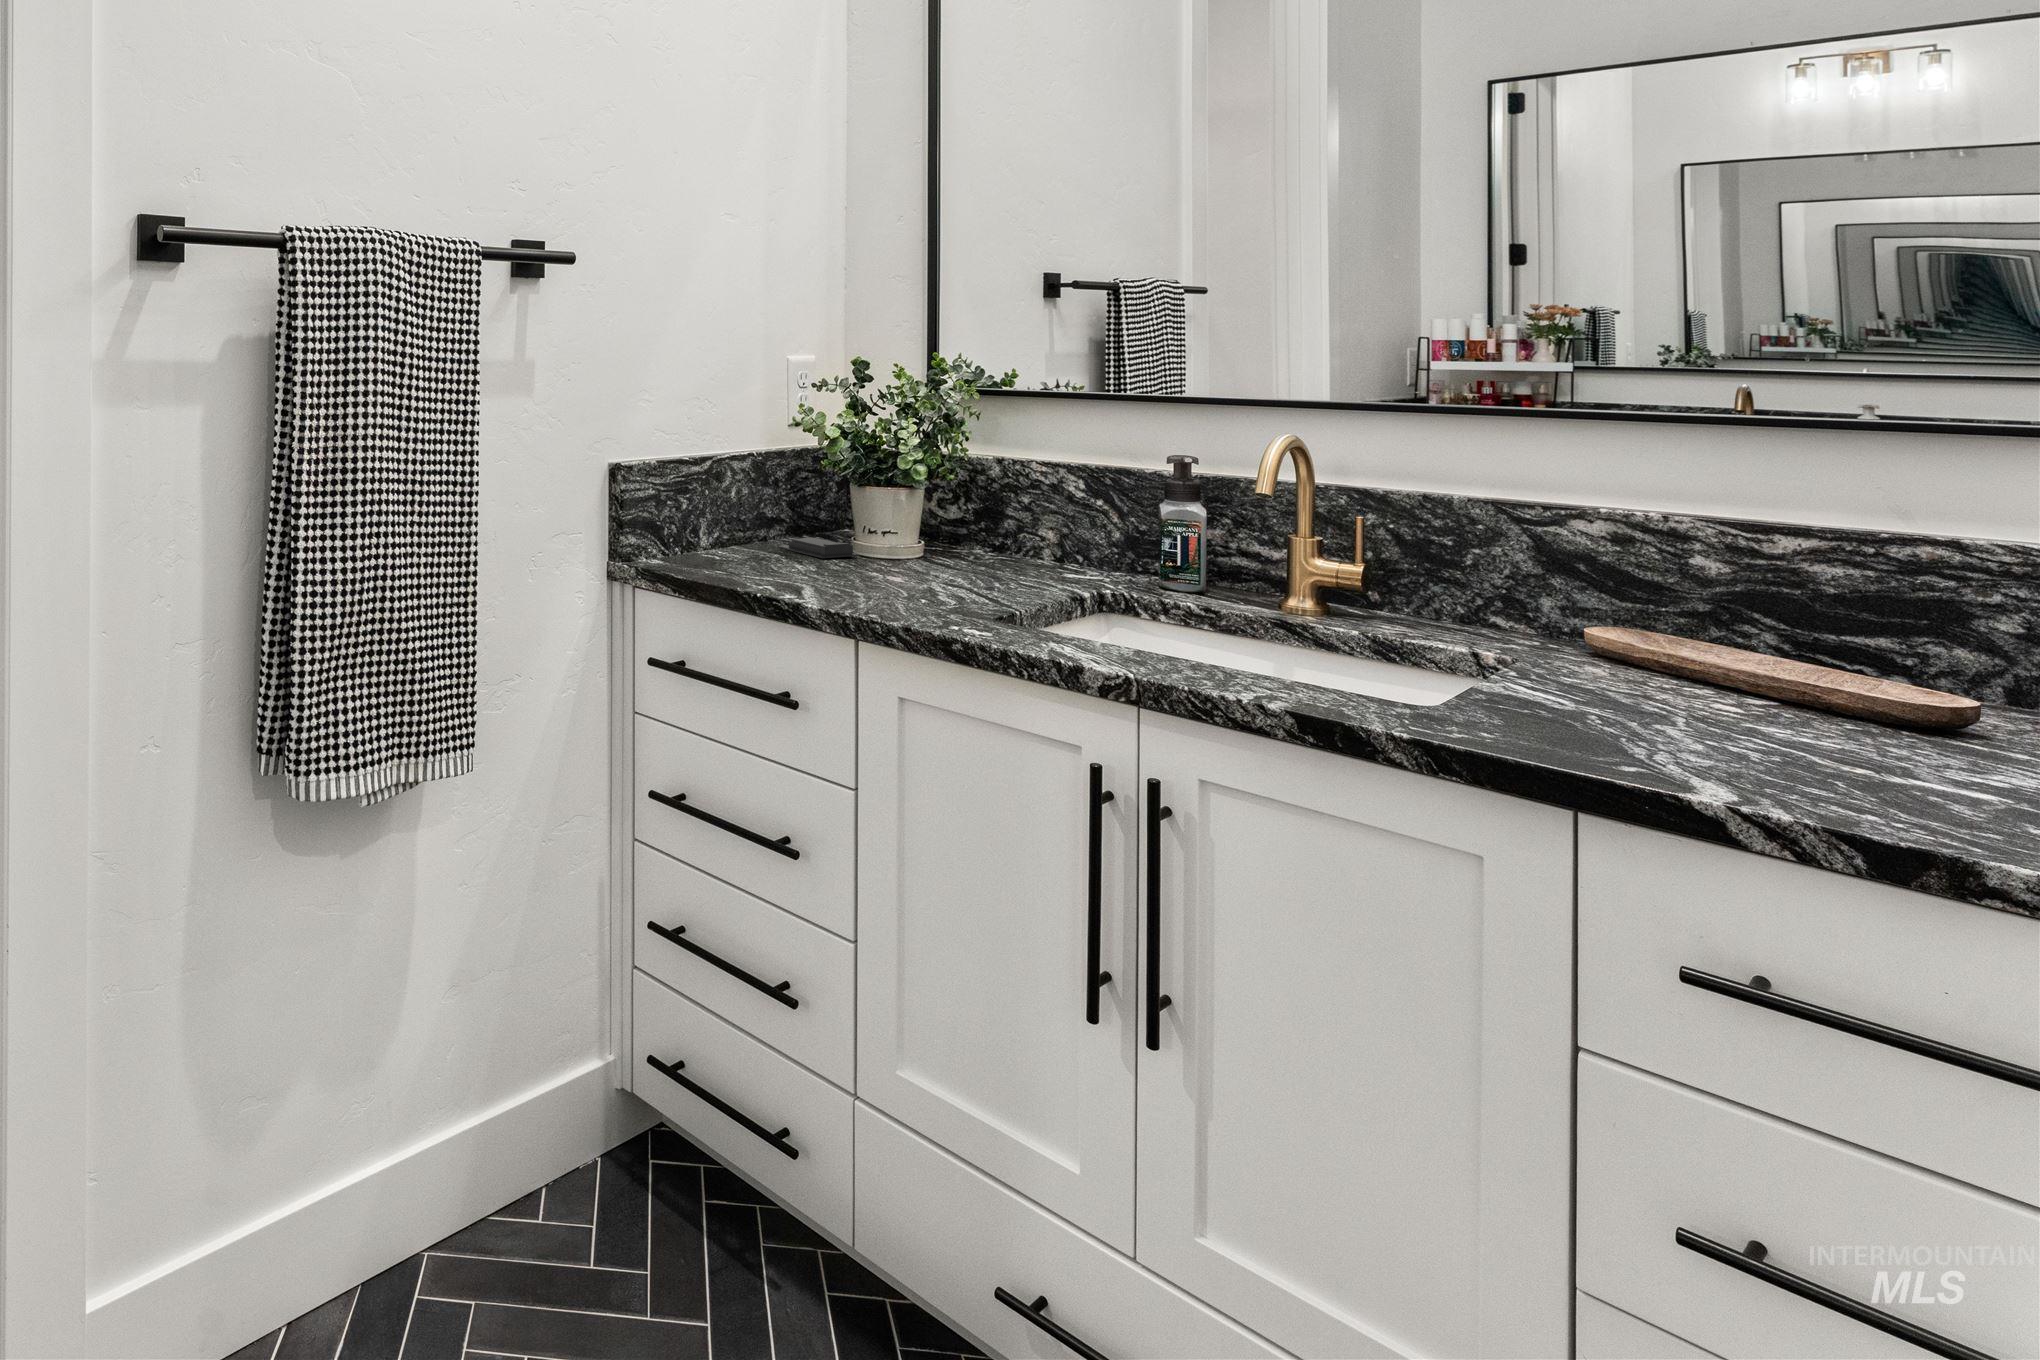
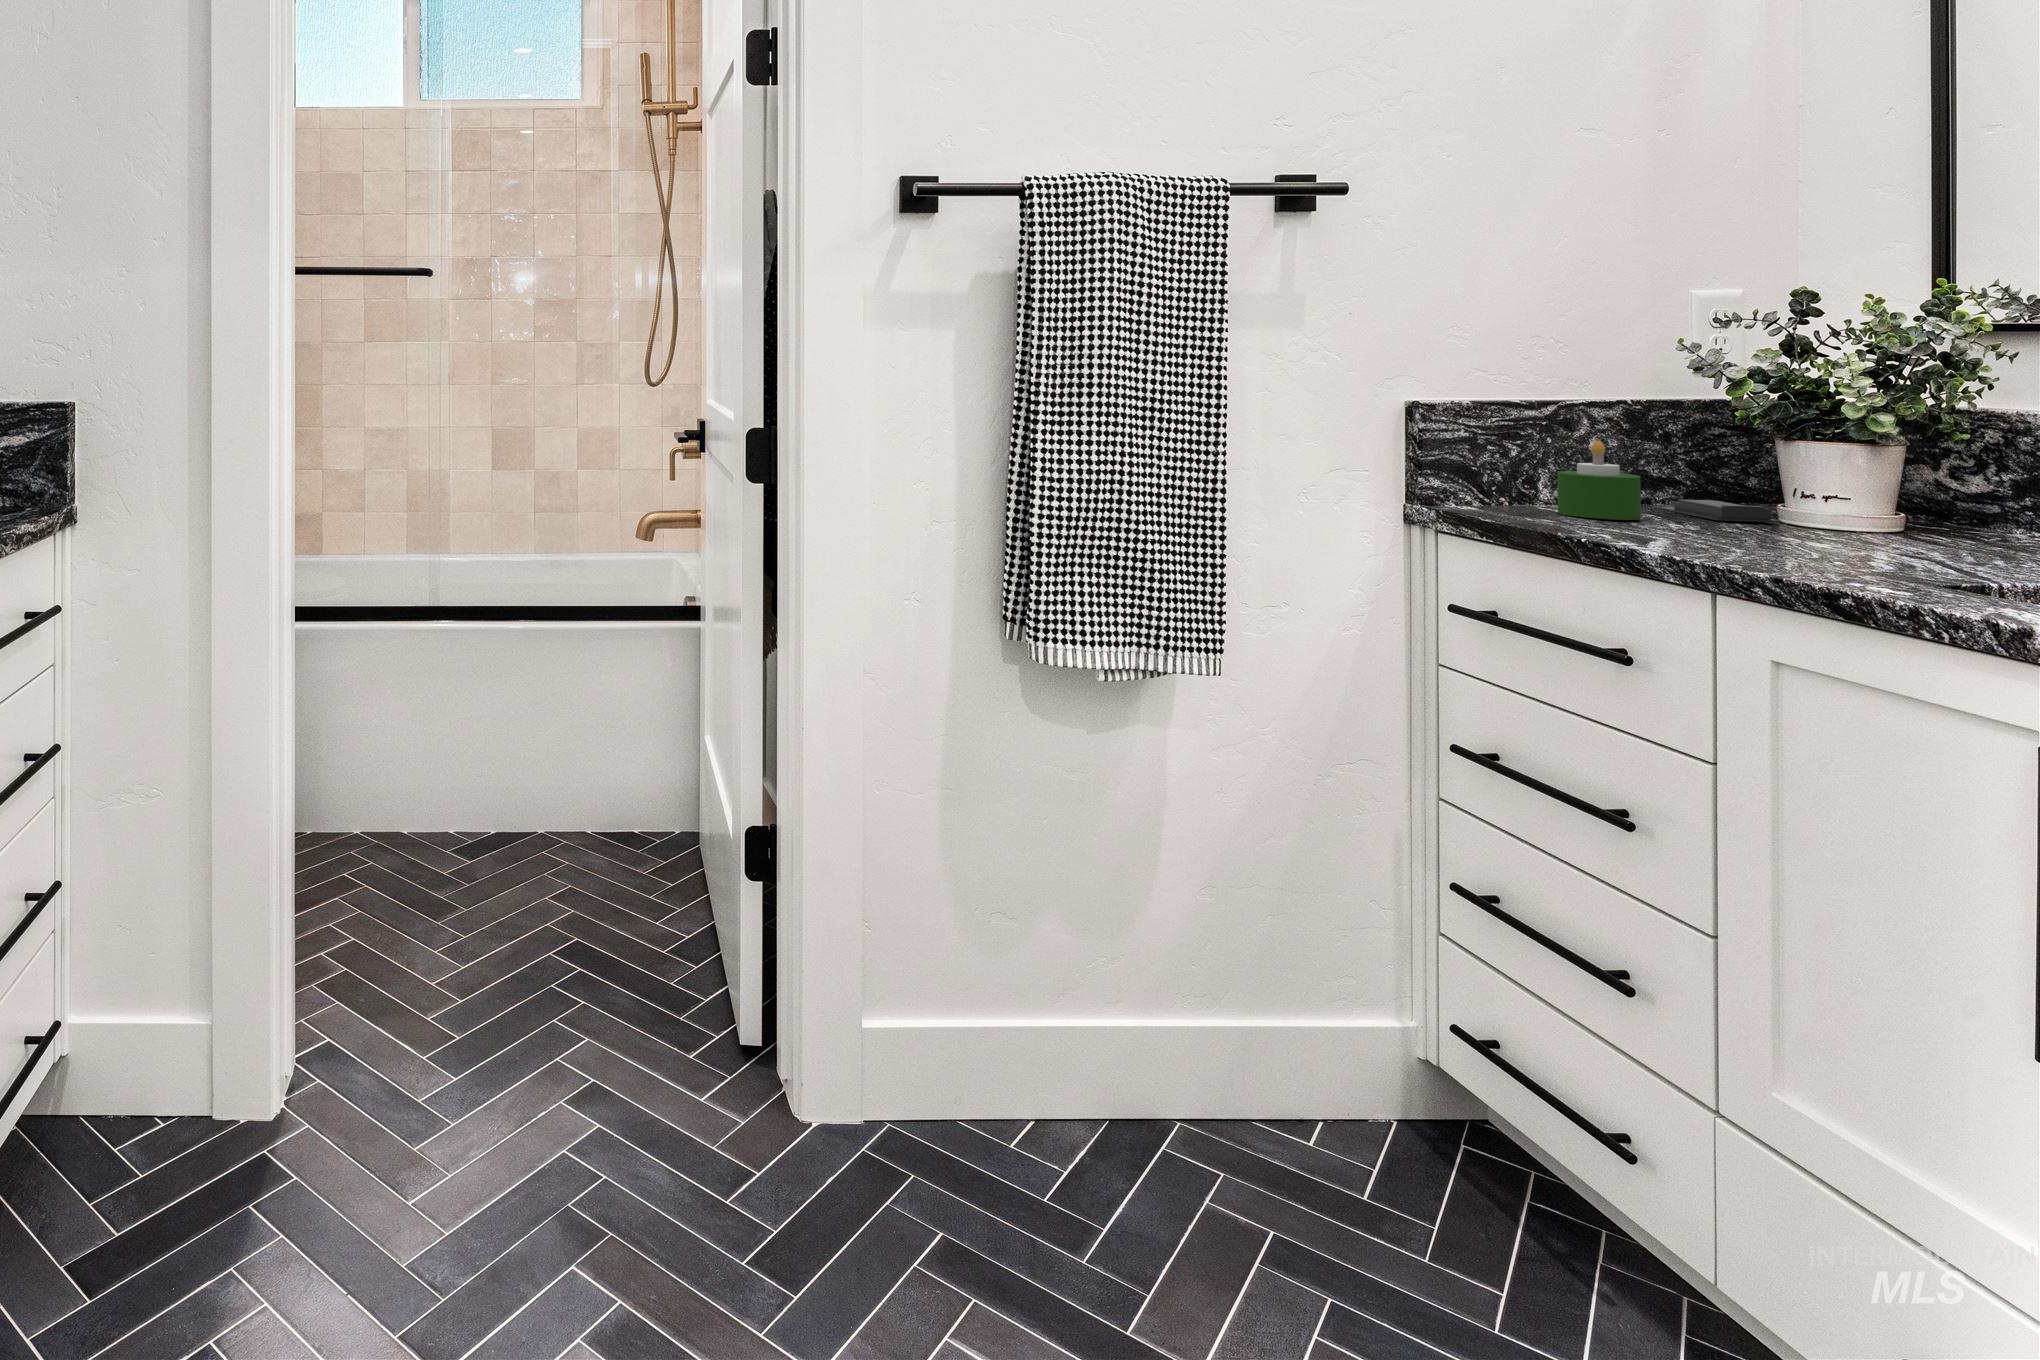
candle: none [723,496,780,568] -> present [1558,441,1641,520]

